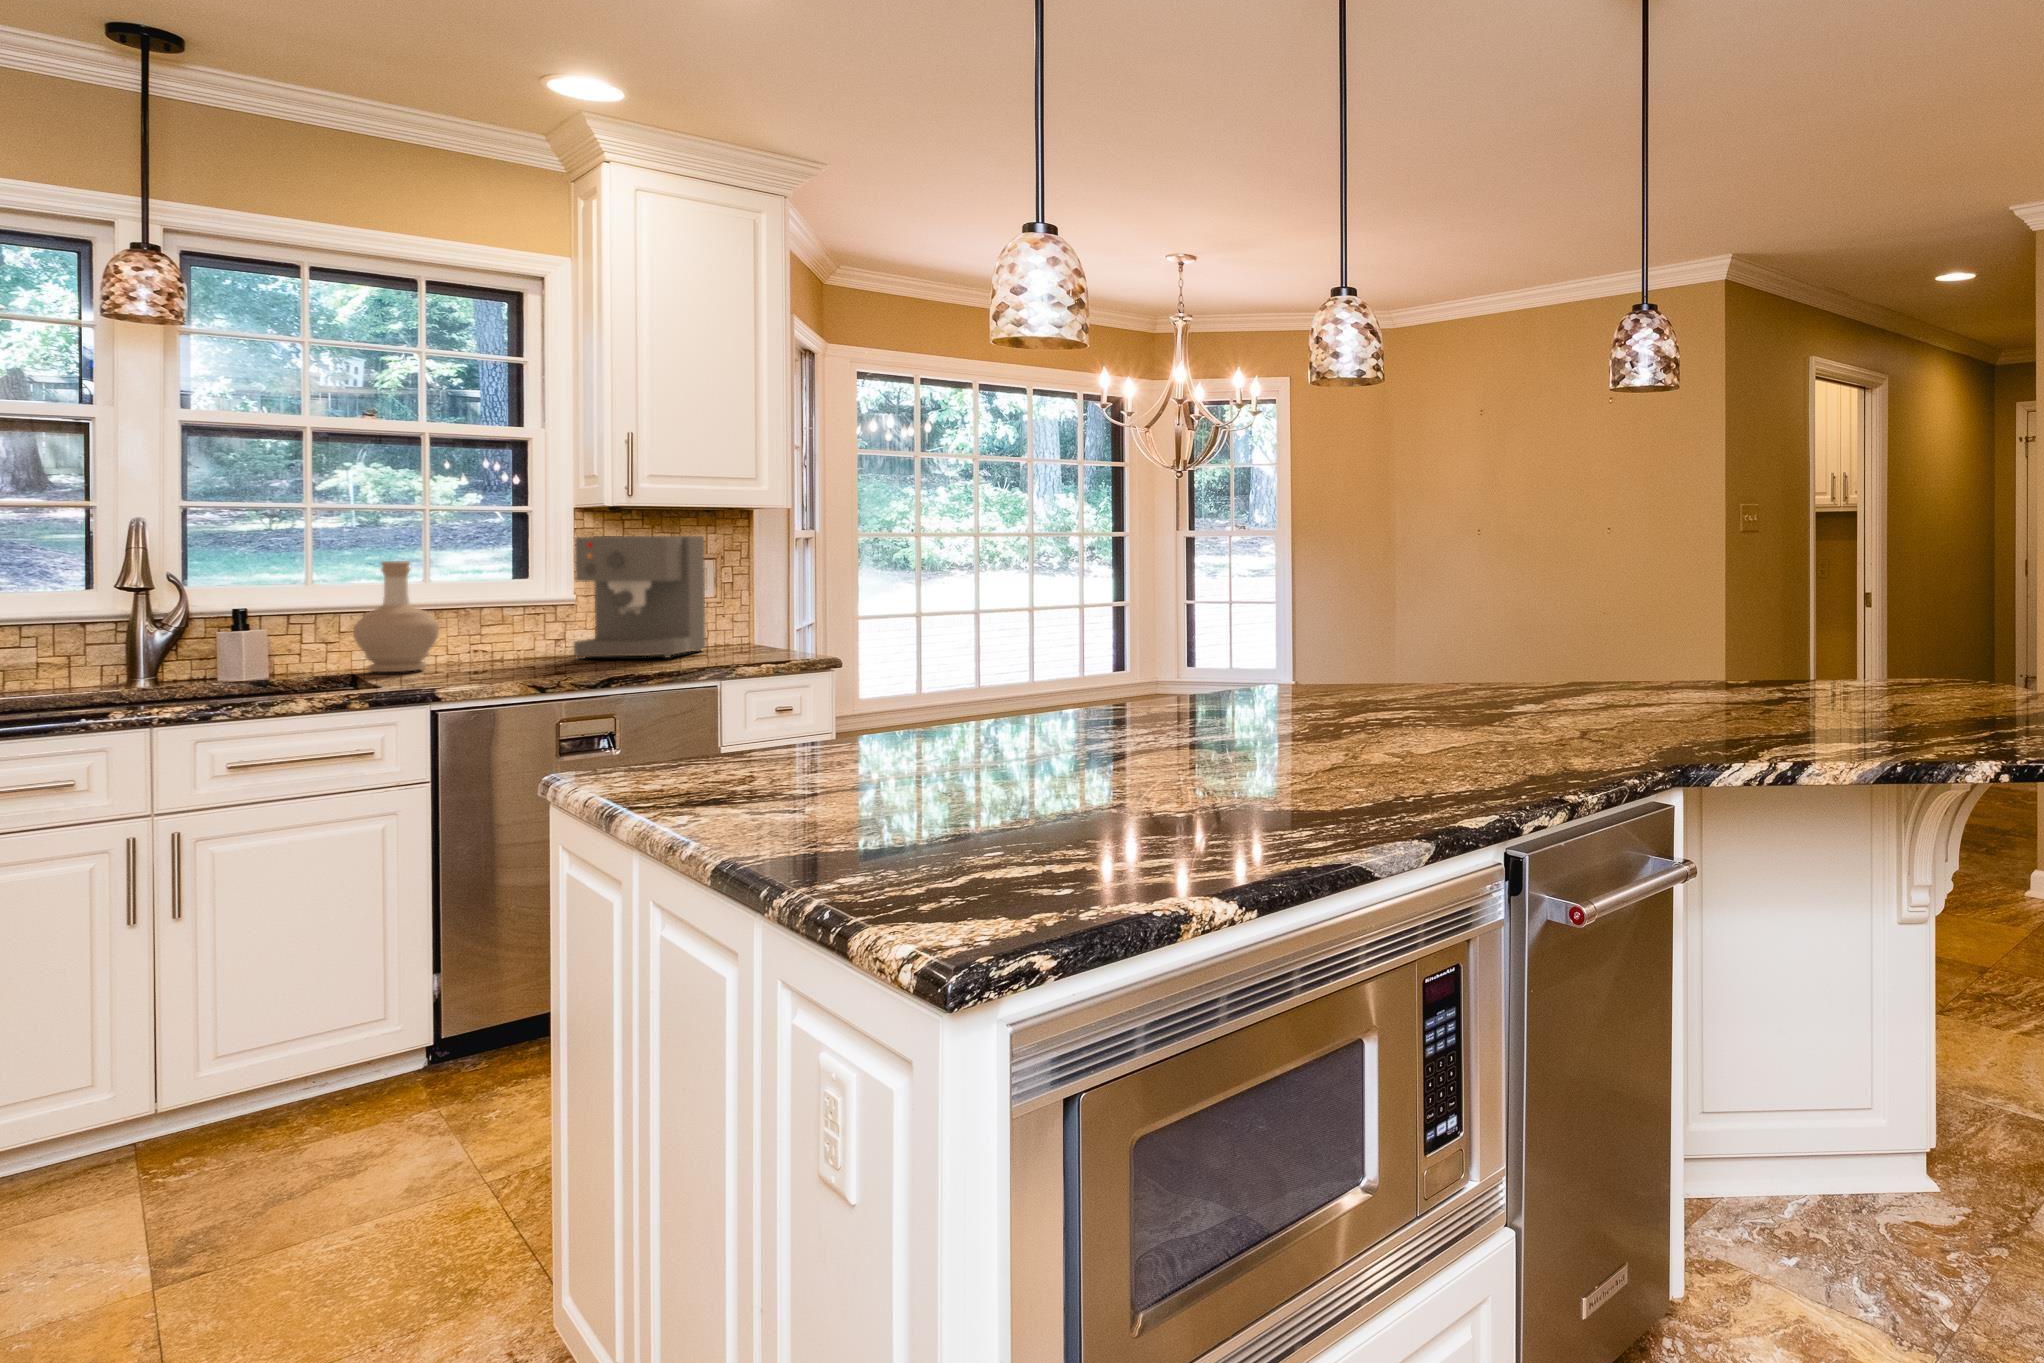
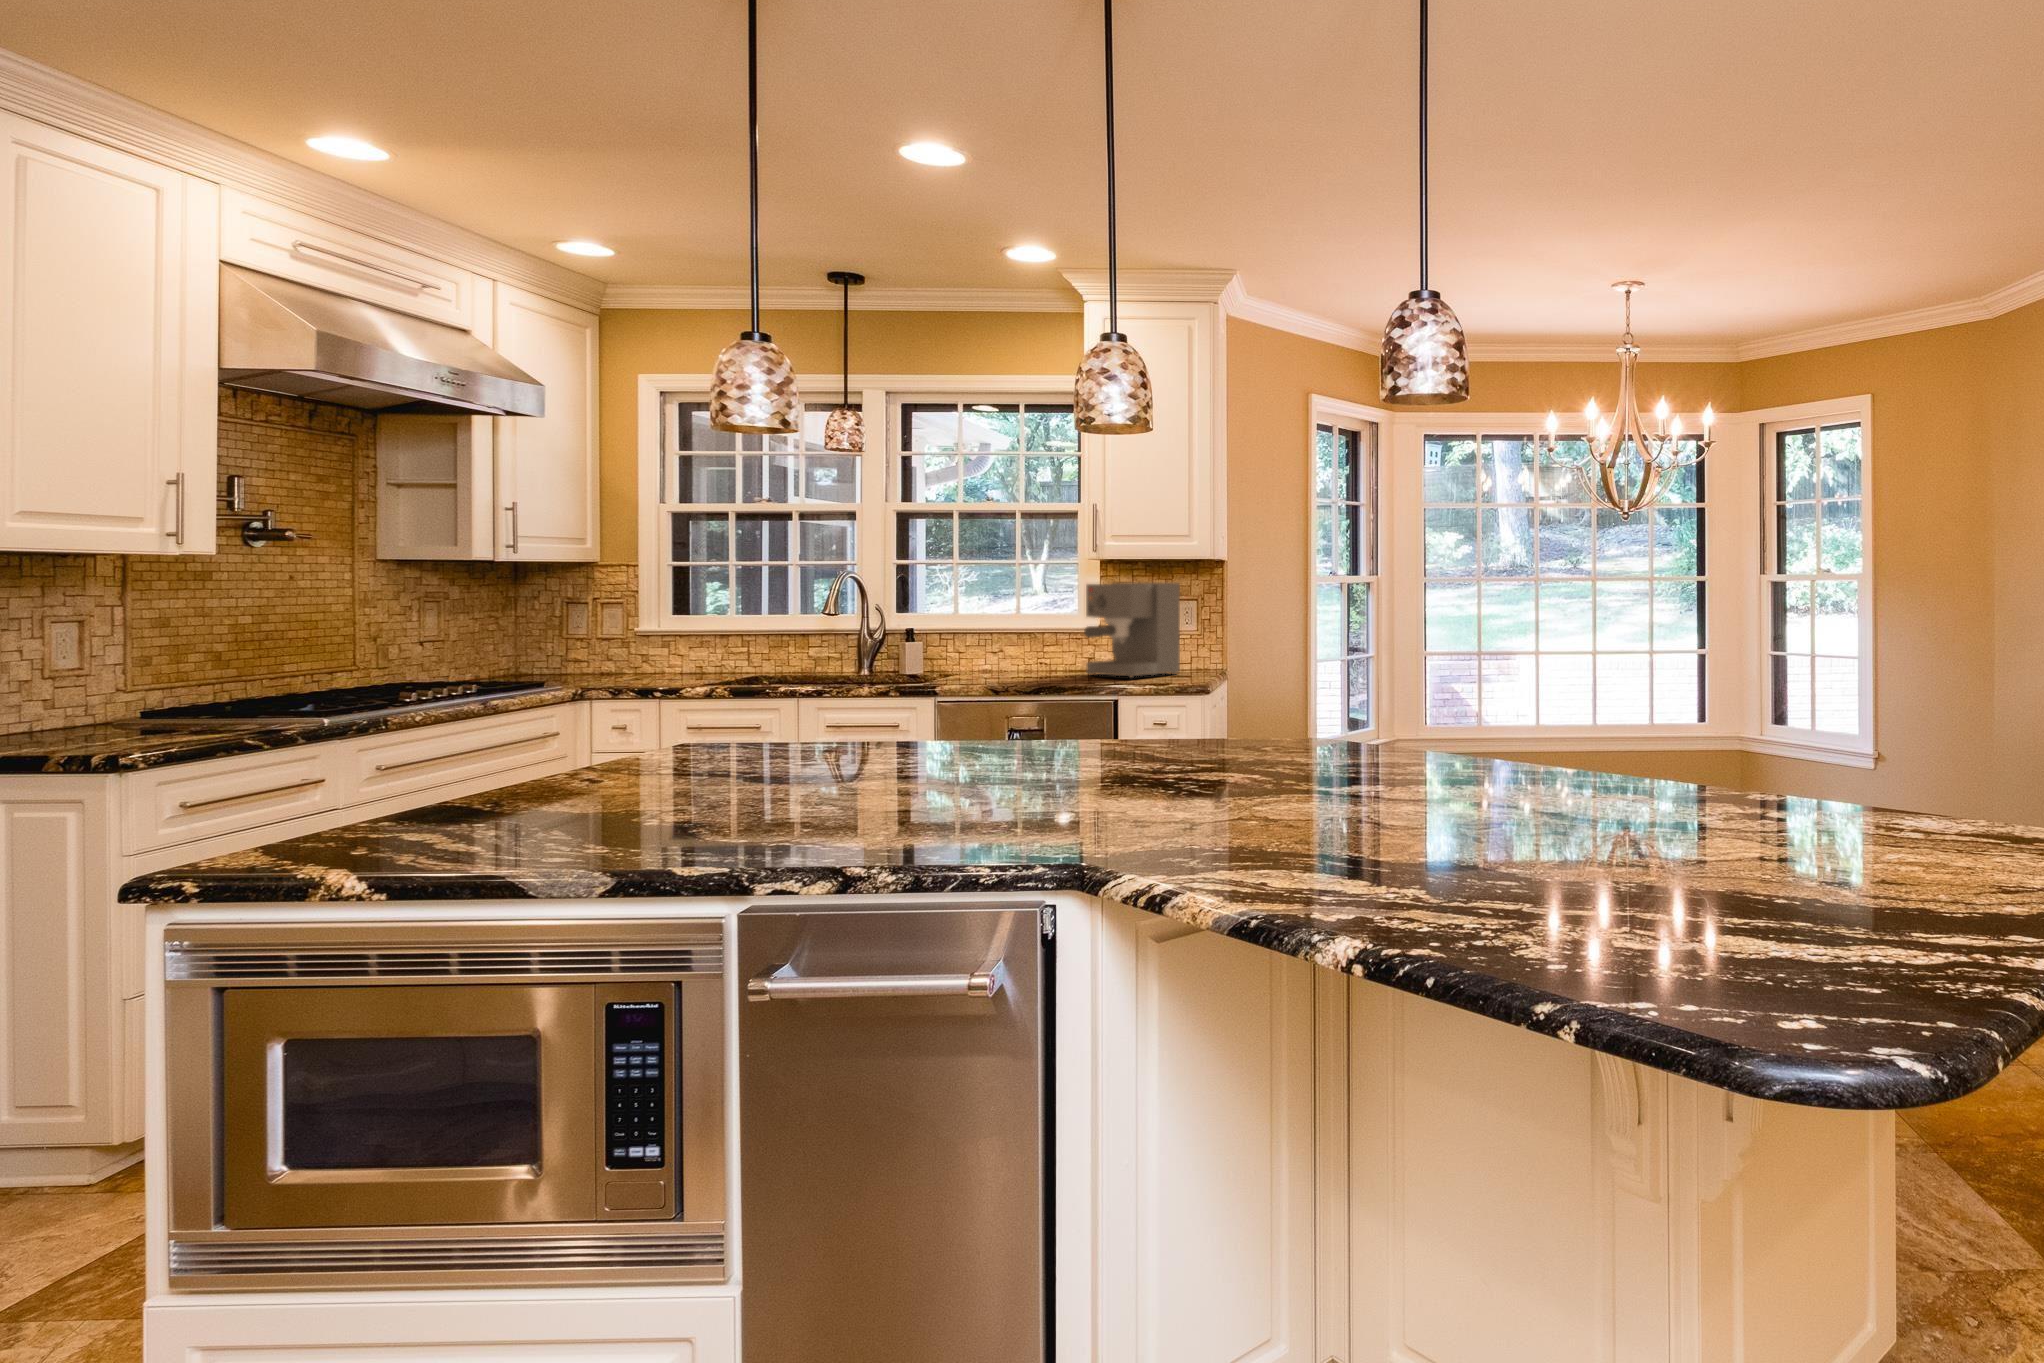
bottle: present [353,561,439,672] -> none [956,601,1004,677]

